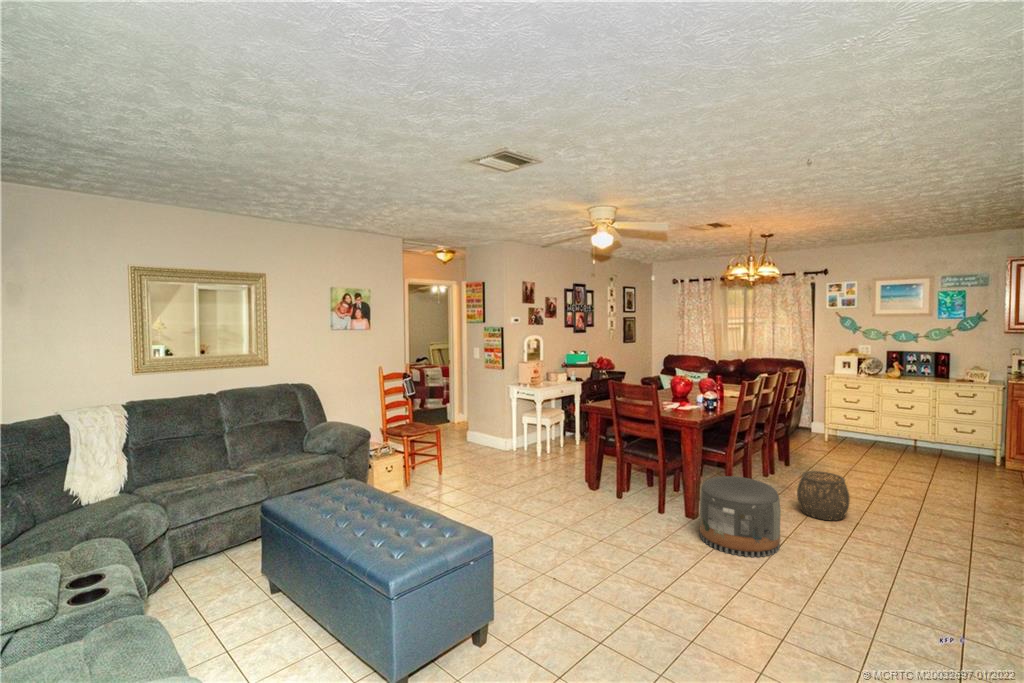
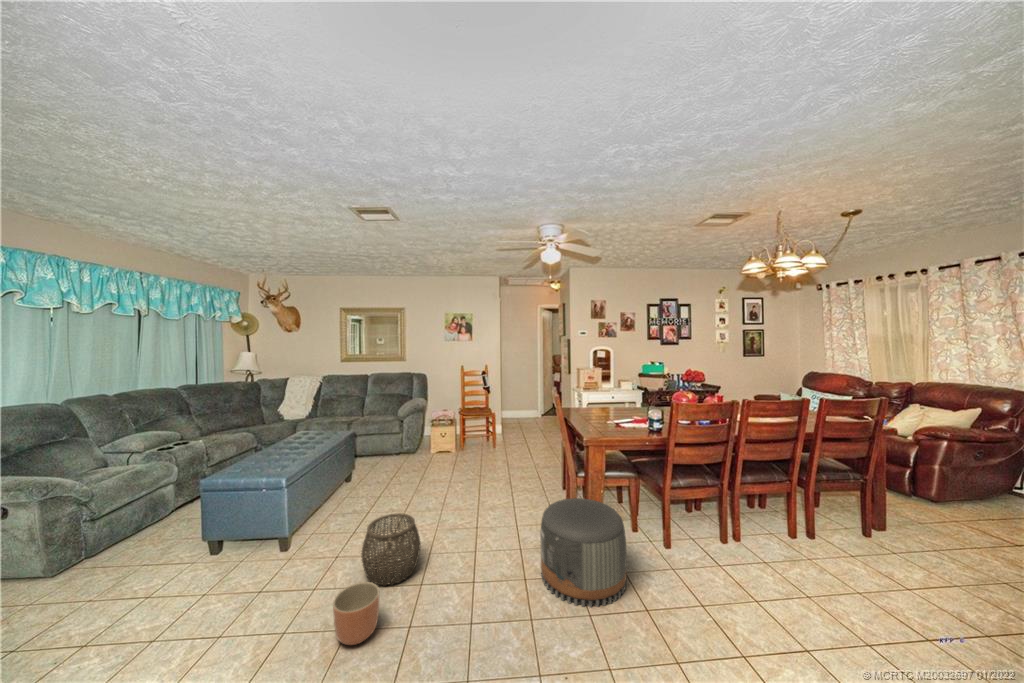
woven basket: present [797,471,850,521] -> present [361,513,420,586]
planter: none [690,593,738,652] -> present [333,582,379,645]

